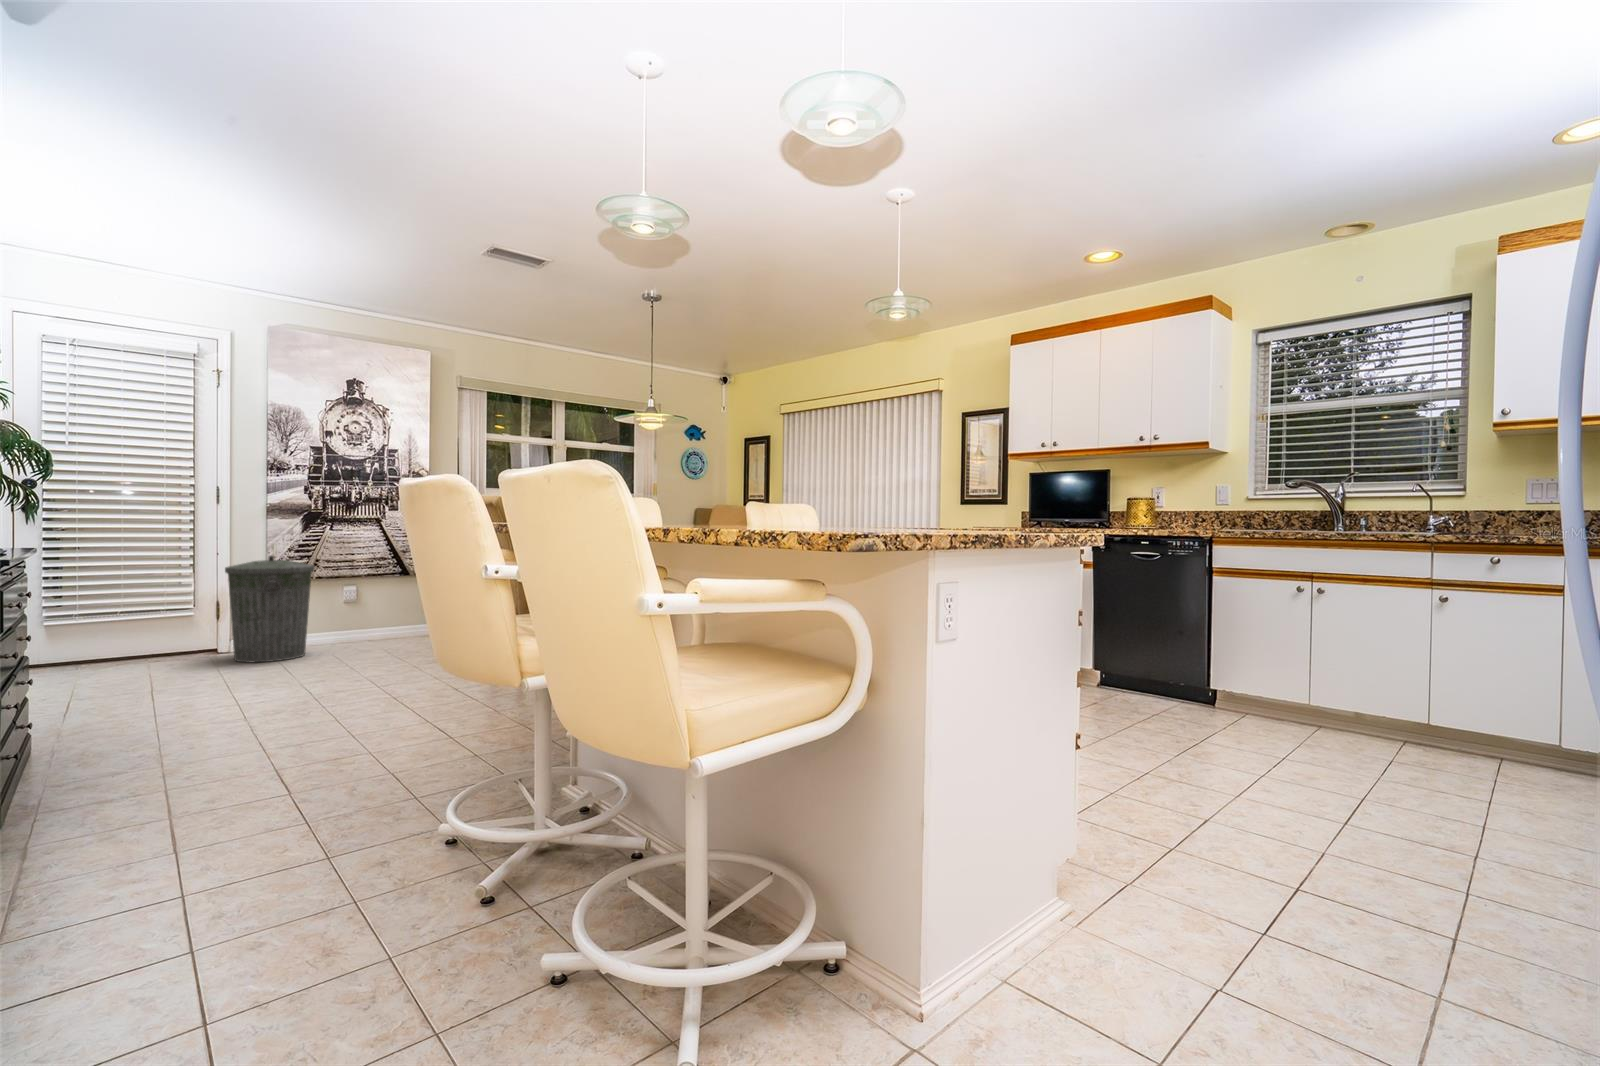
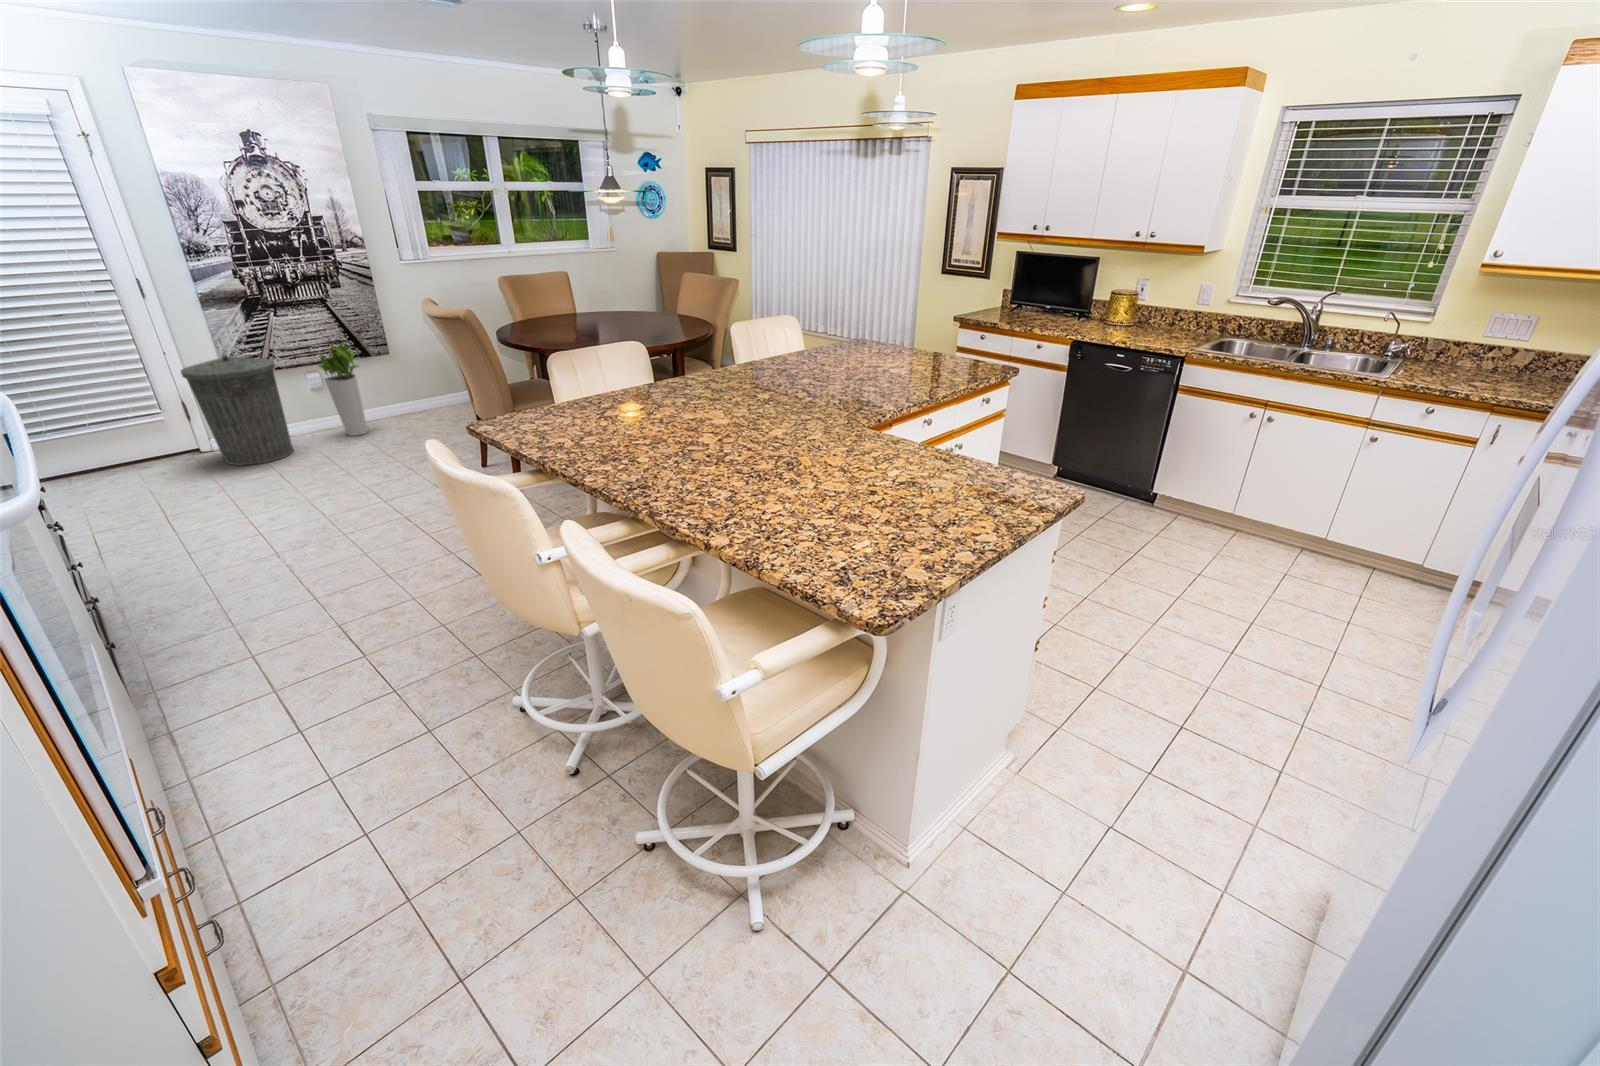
planter: none [349,555,396,647] -> present [319,342,368,436]

